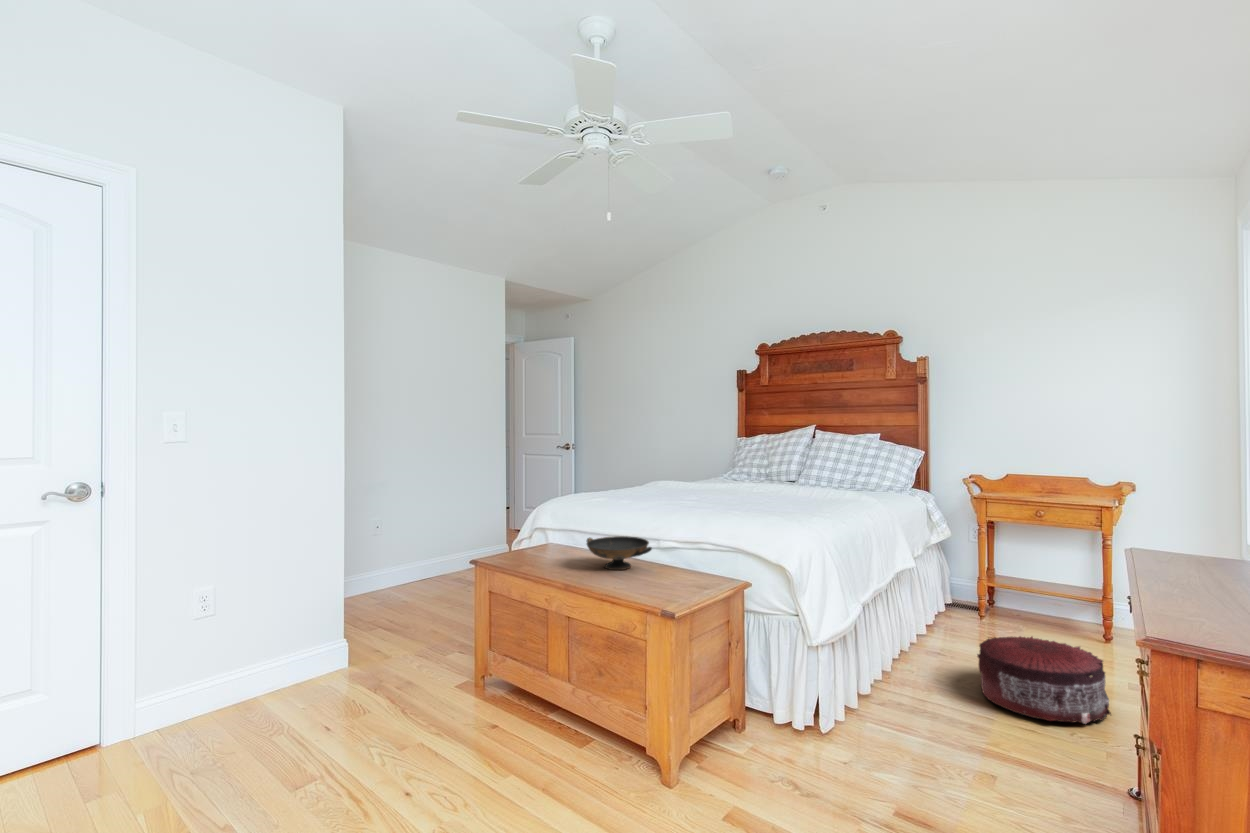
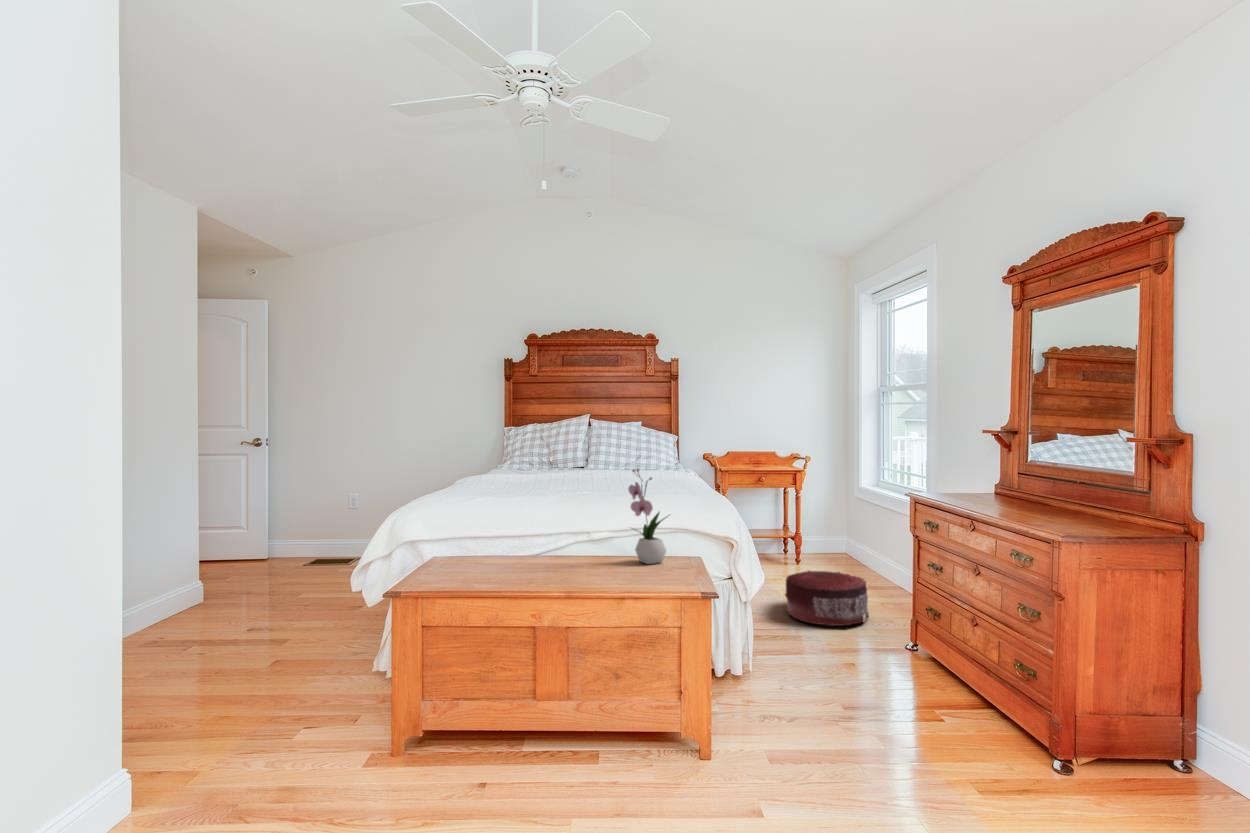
flower arrangement: none [662,494,701,592] -> present [628,469,666,564]
decorative bowl: present [587,536,652,570] -> none [494,522,581,557]

